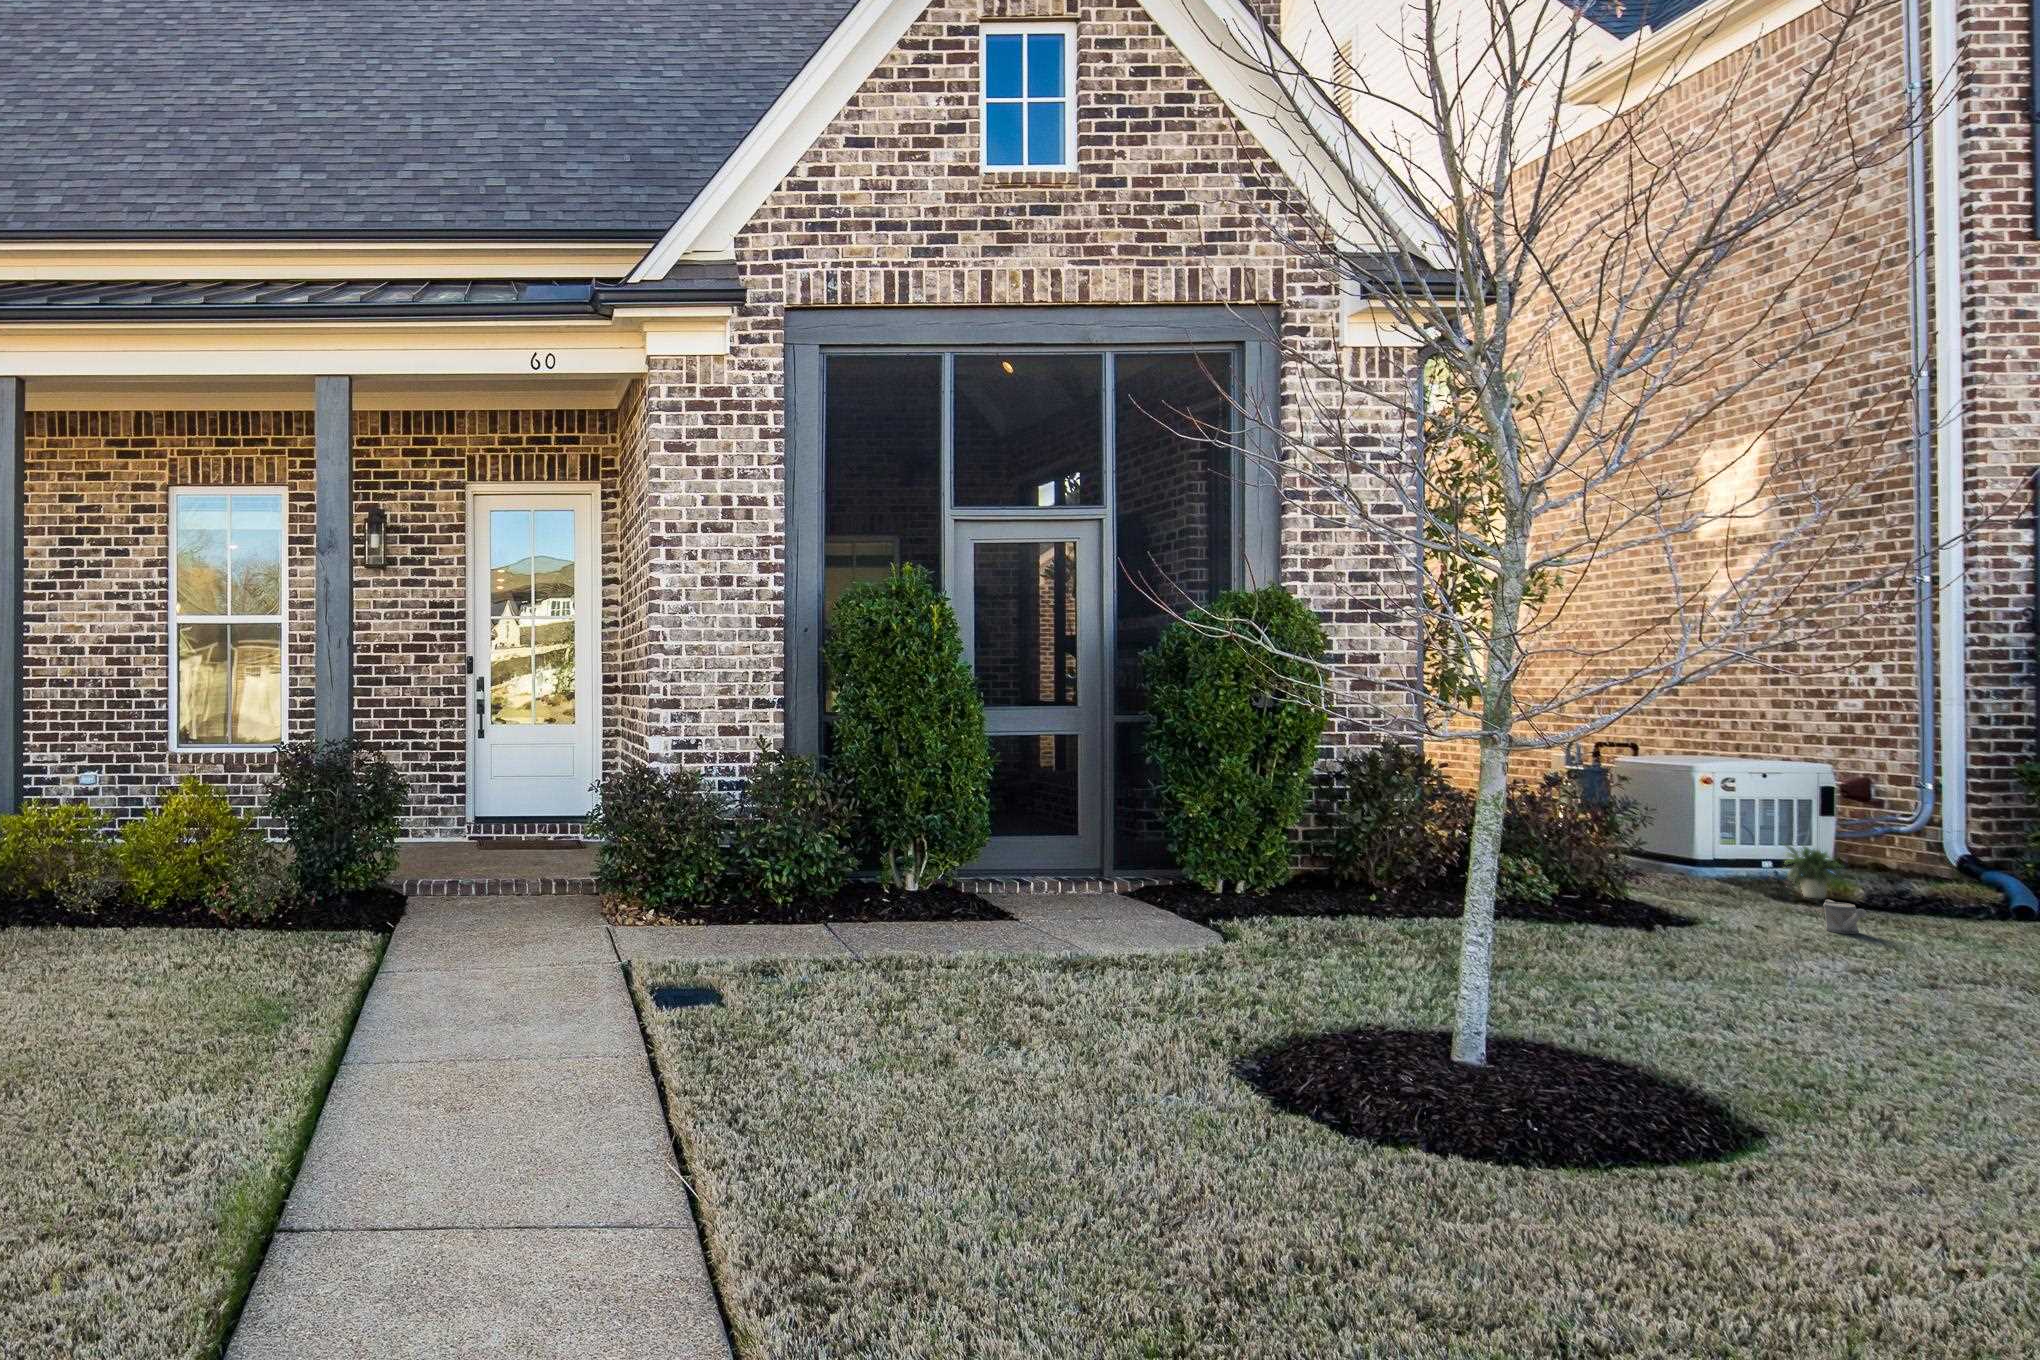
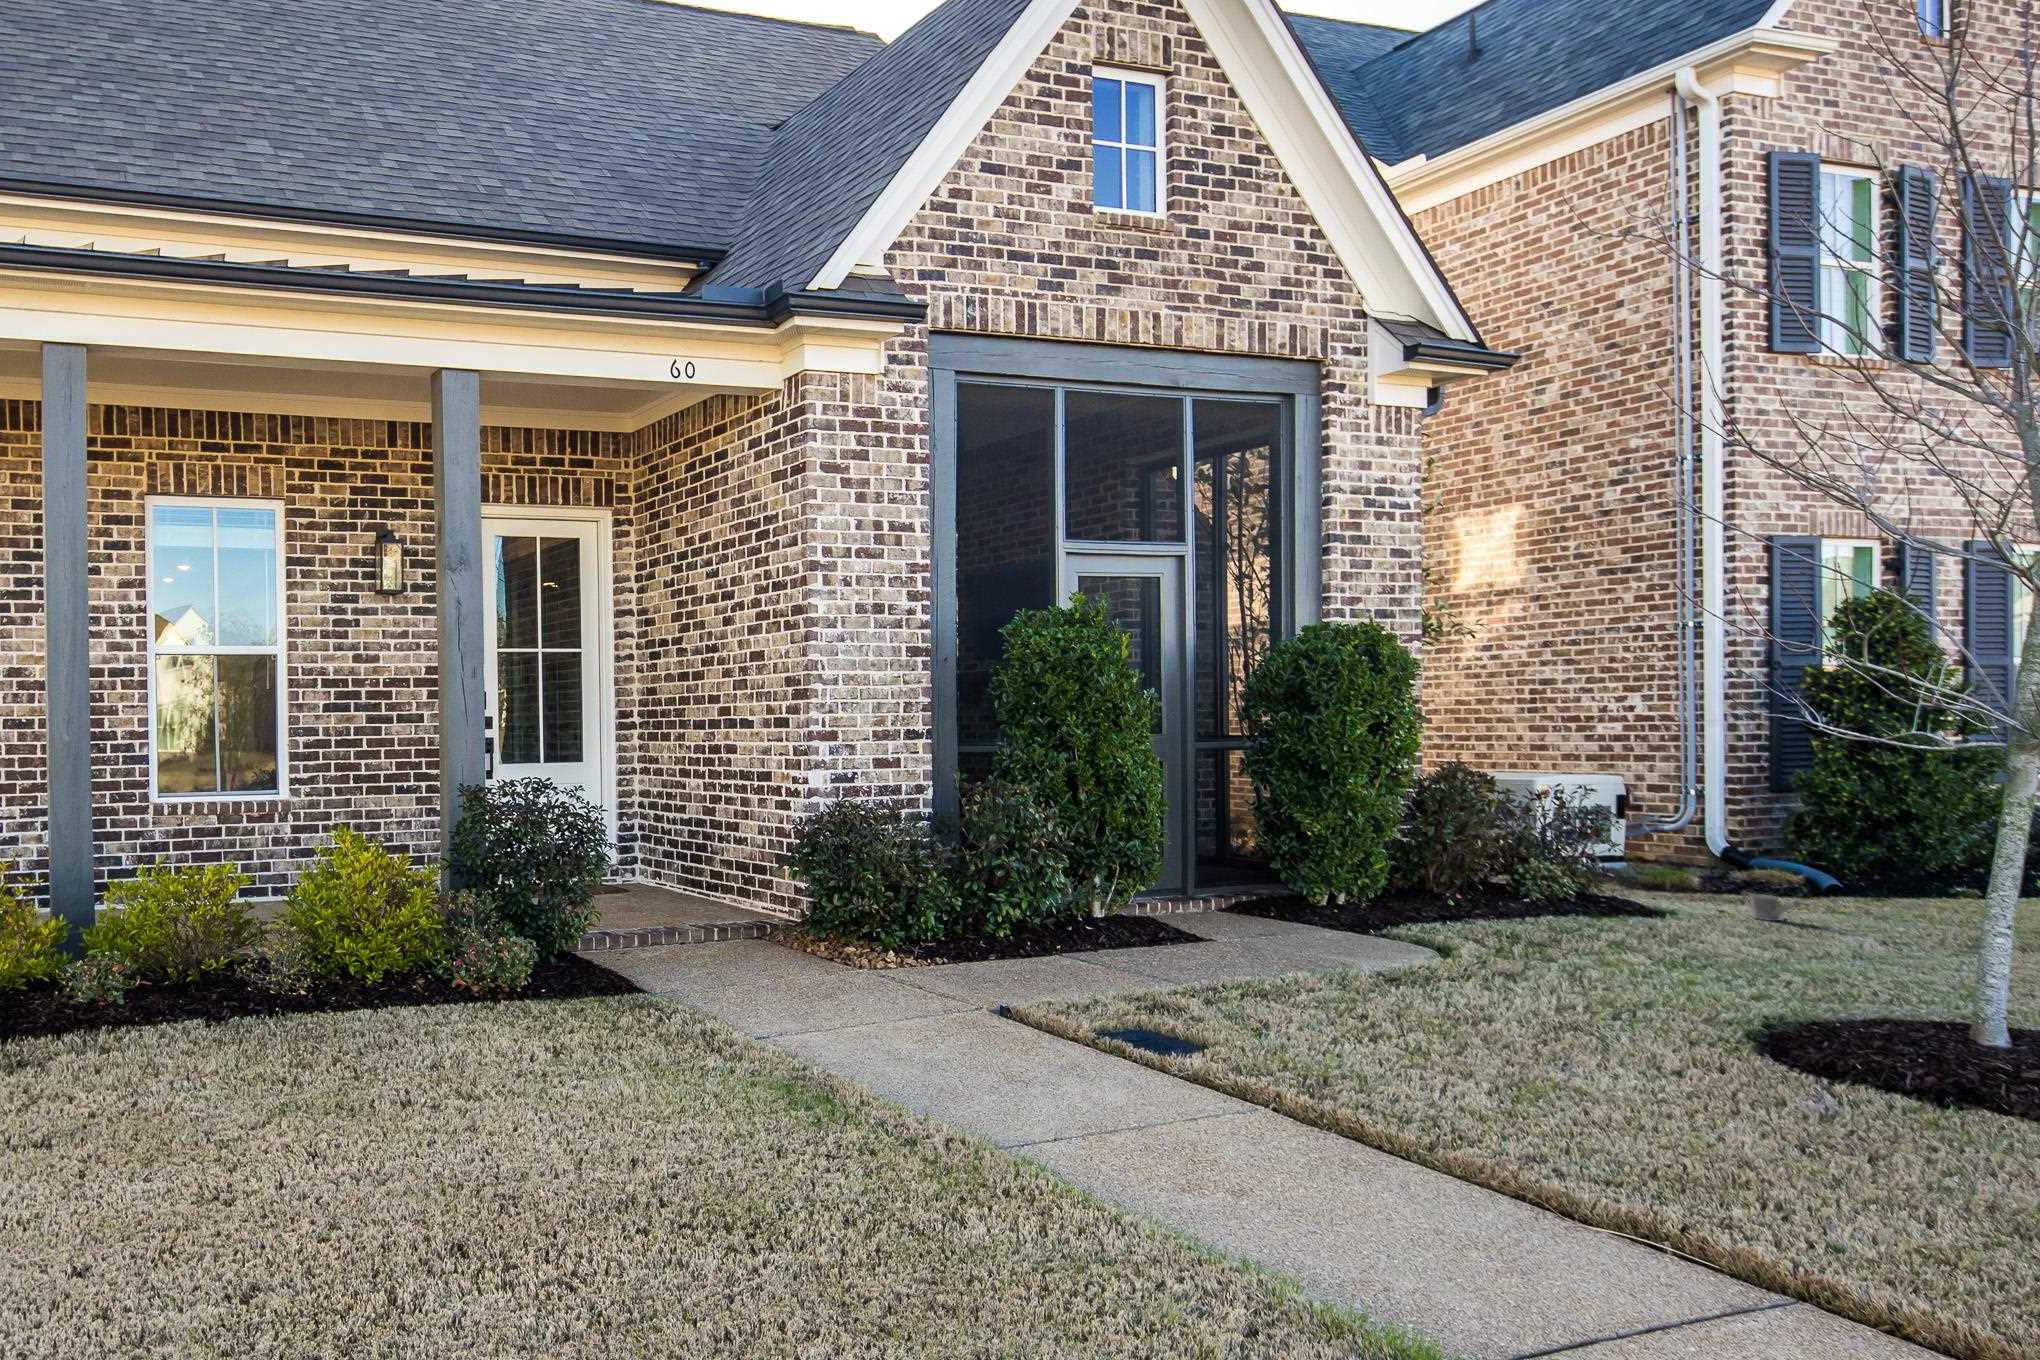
potted plant: present [1781,842,1841,899] -> none [1620,841,1684,888]

